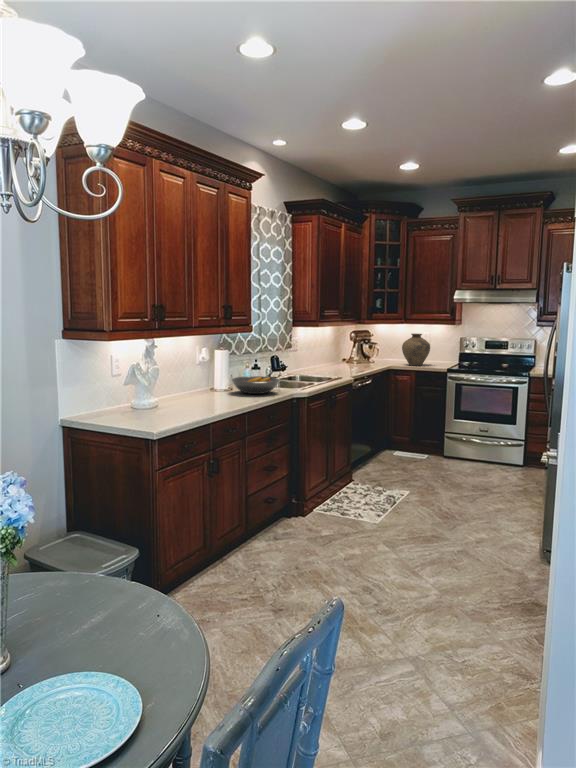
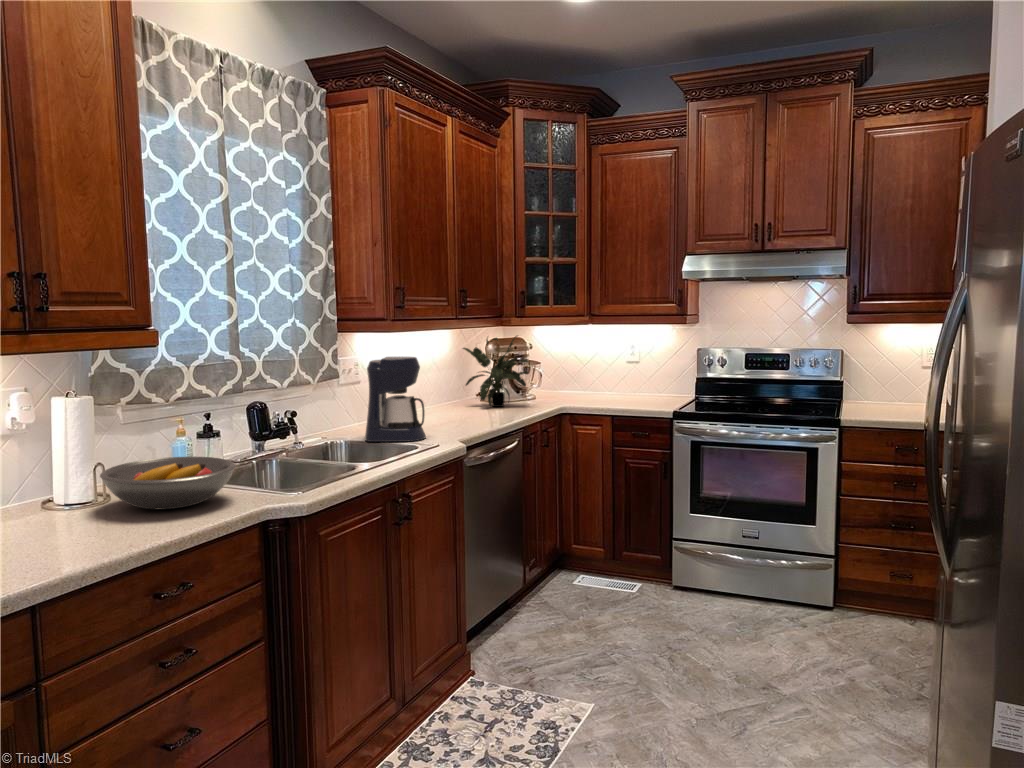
potted plant: none [339,329,374,365] -> present [463,336,528,407]
vase: present [402,334,430,366] -> none [586,342,640,405]
coffee maker: none [306,339,333,377] -> present [365,357,426,442]

